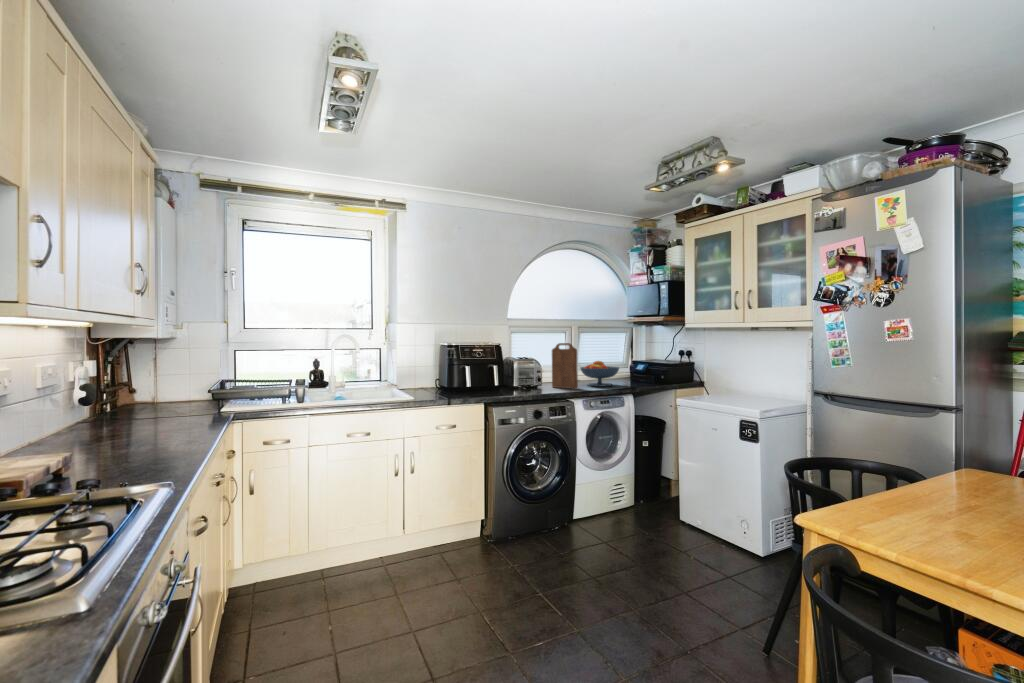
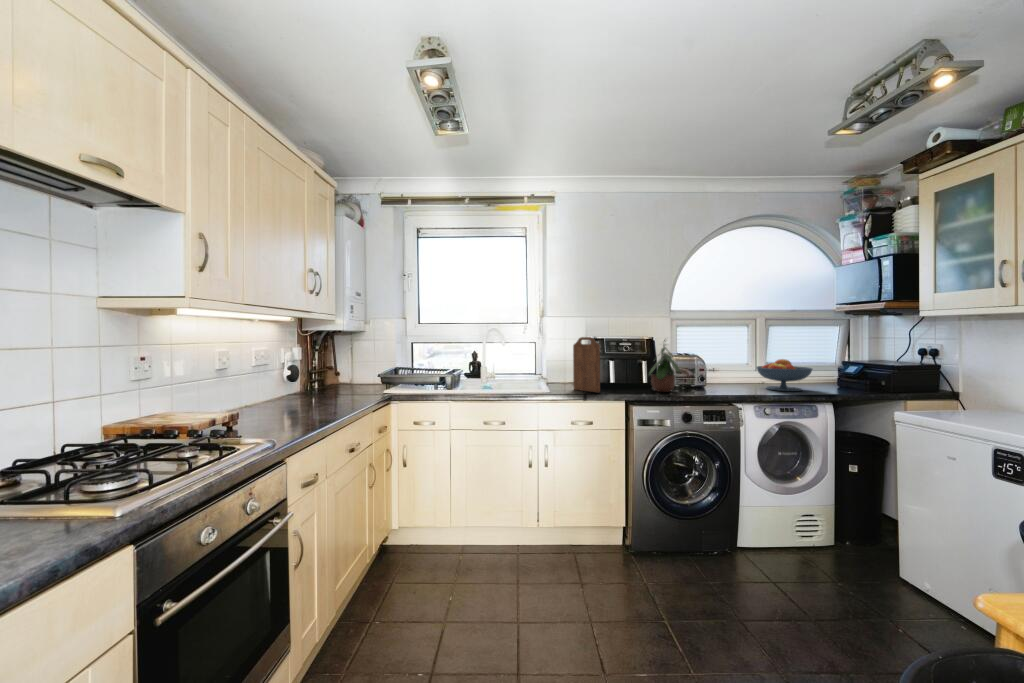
potted plant: none [497,343,529,392] -> present [649,340,680,392]
cutting board: present [552,343,578,388] -> present [573,337,600,392]

